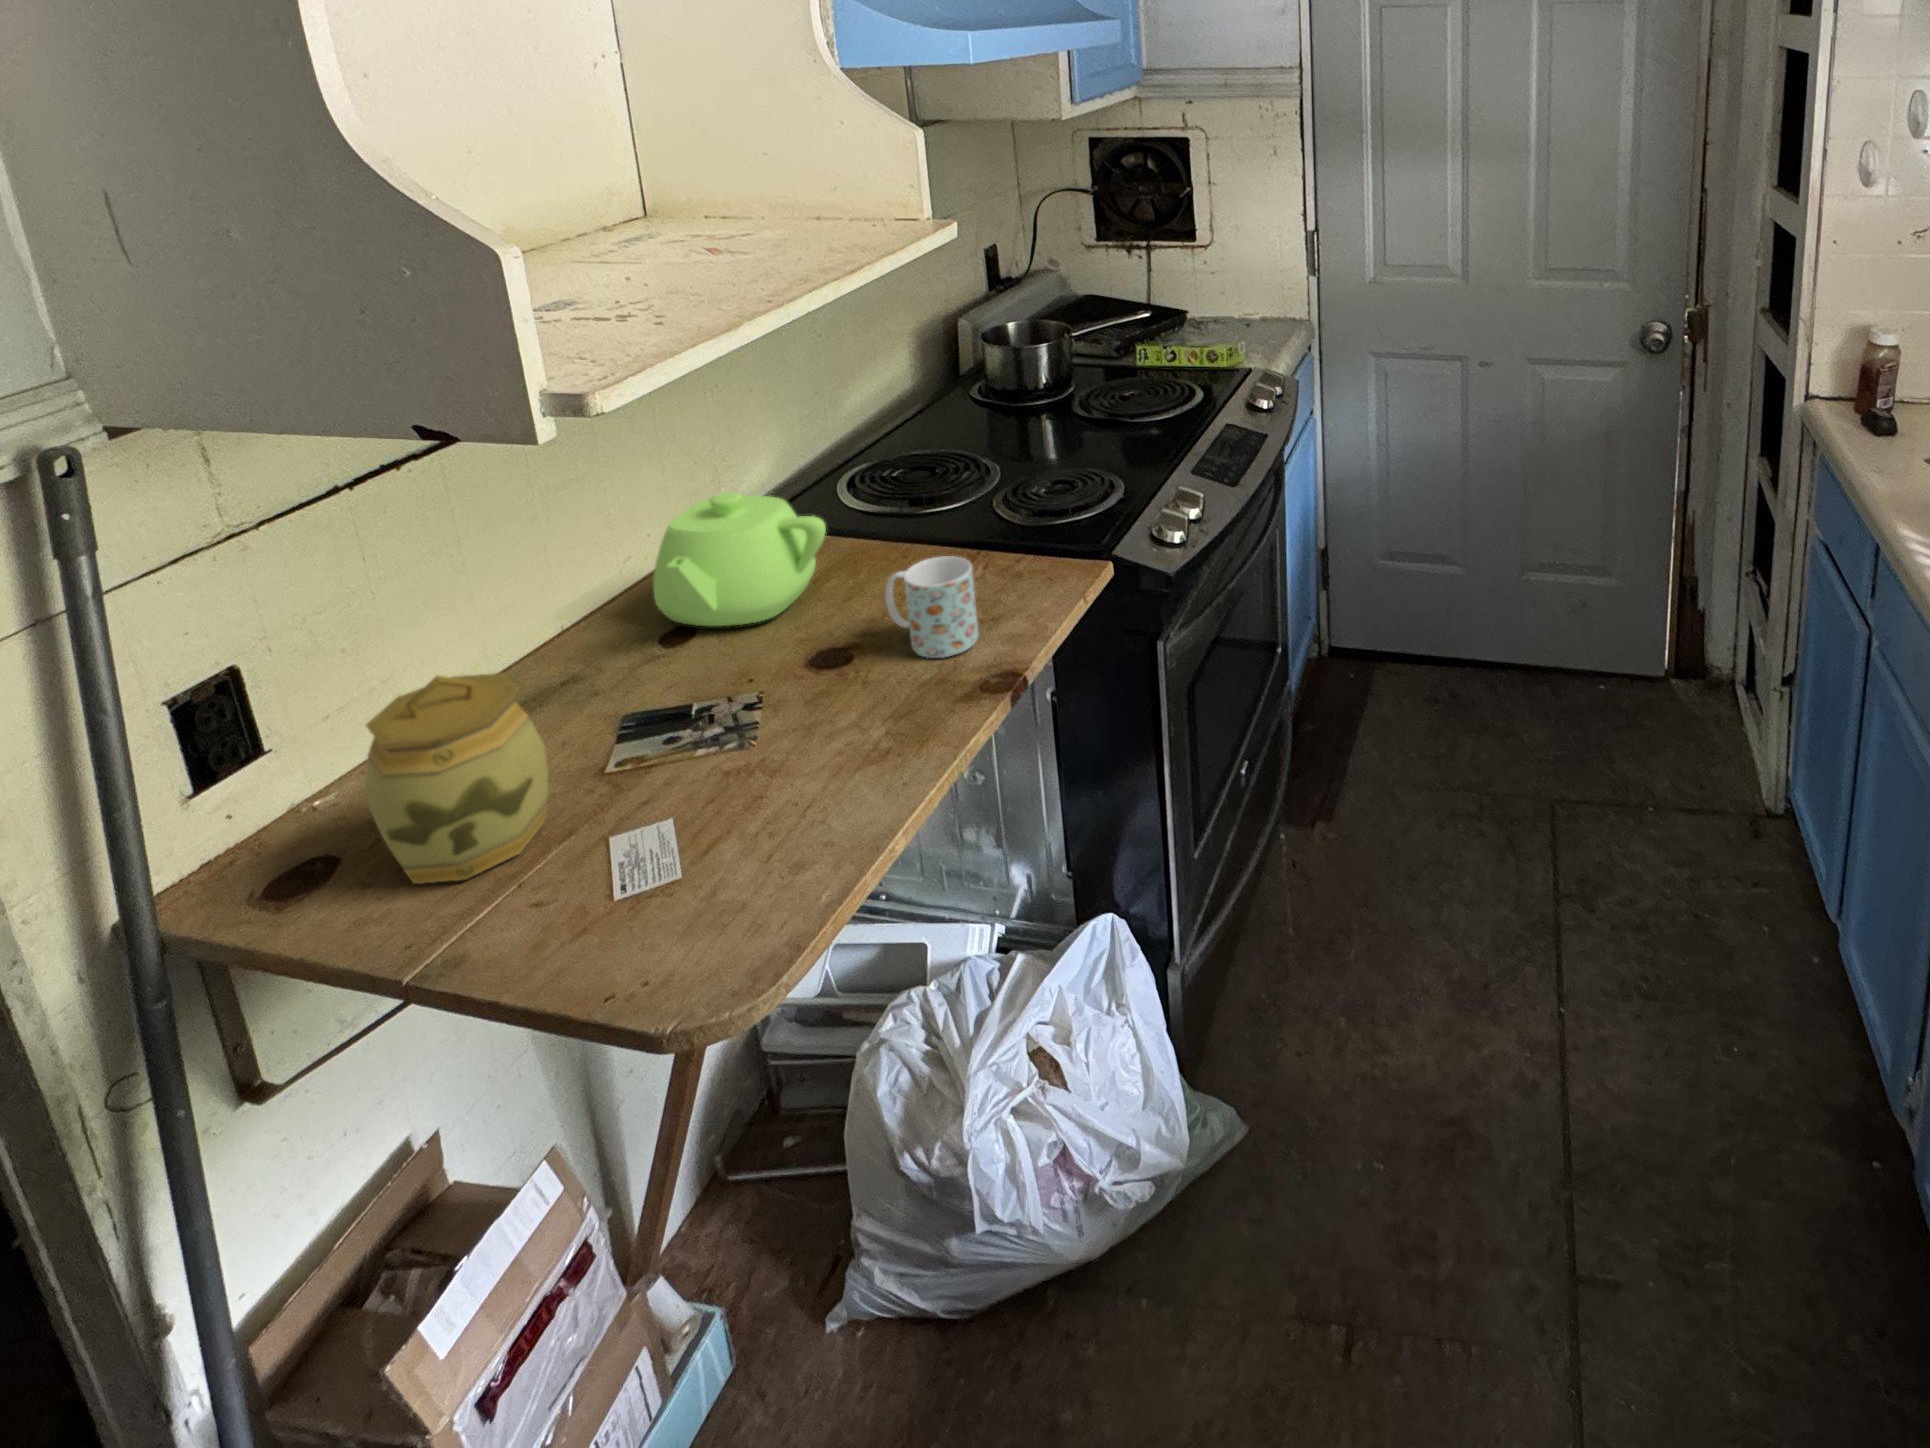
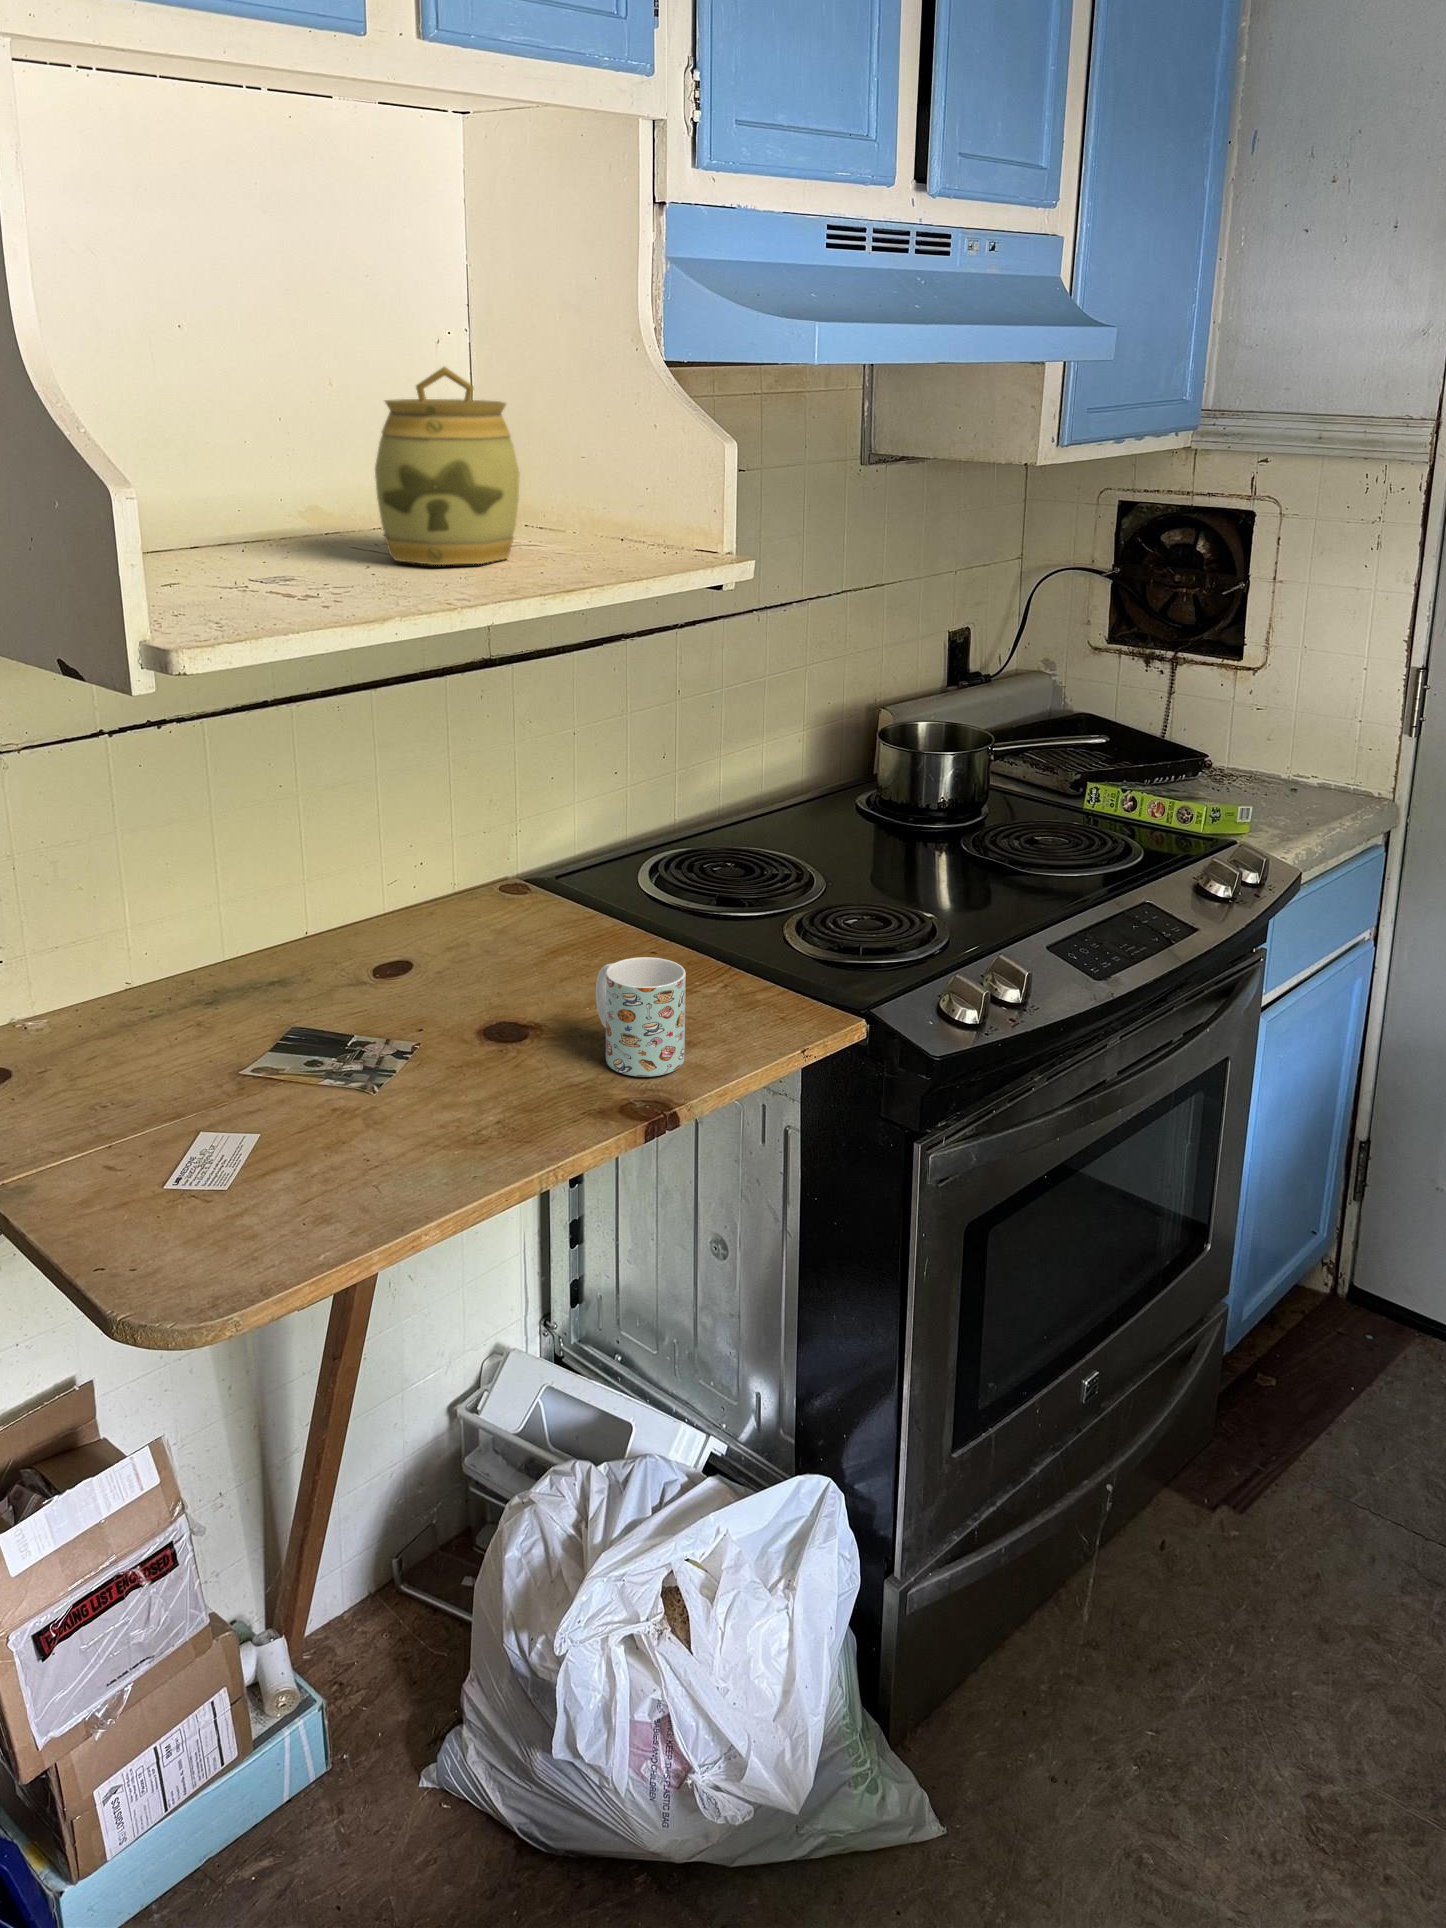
teapot: present [653,492,826,626] -> none [391,833,566,983]
jar: present [365,673,548,884] -> present [375,367,519,565]

